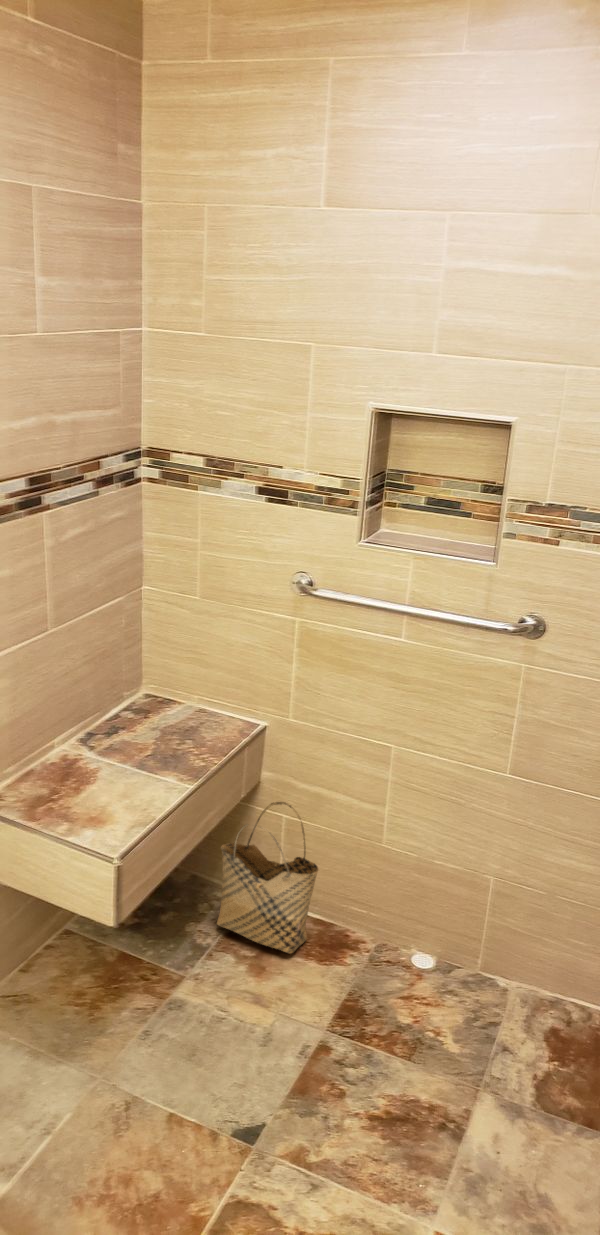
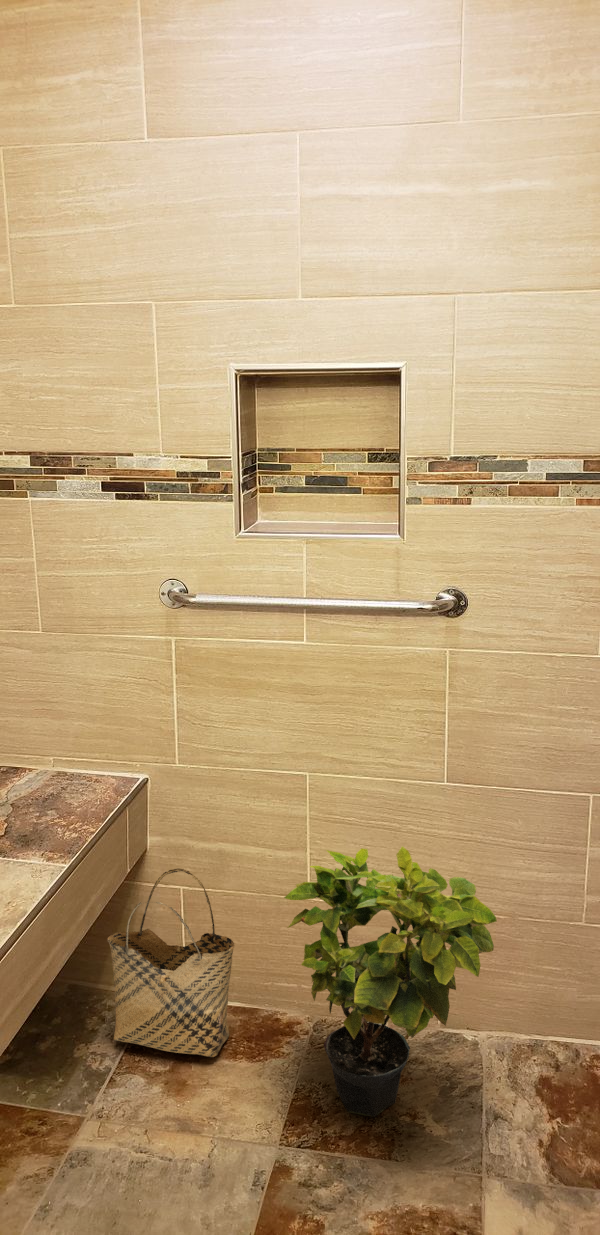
potted plant: none [355,810,526,1026] -> present [284,846,497,1117]

